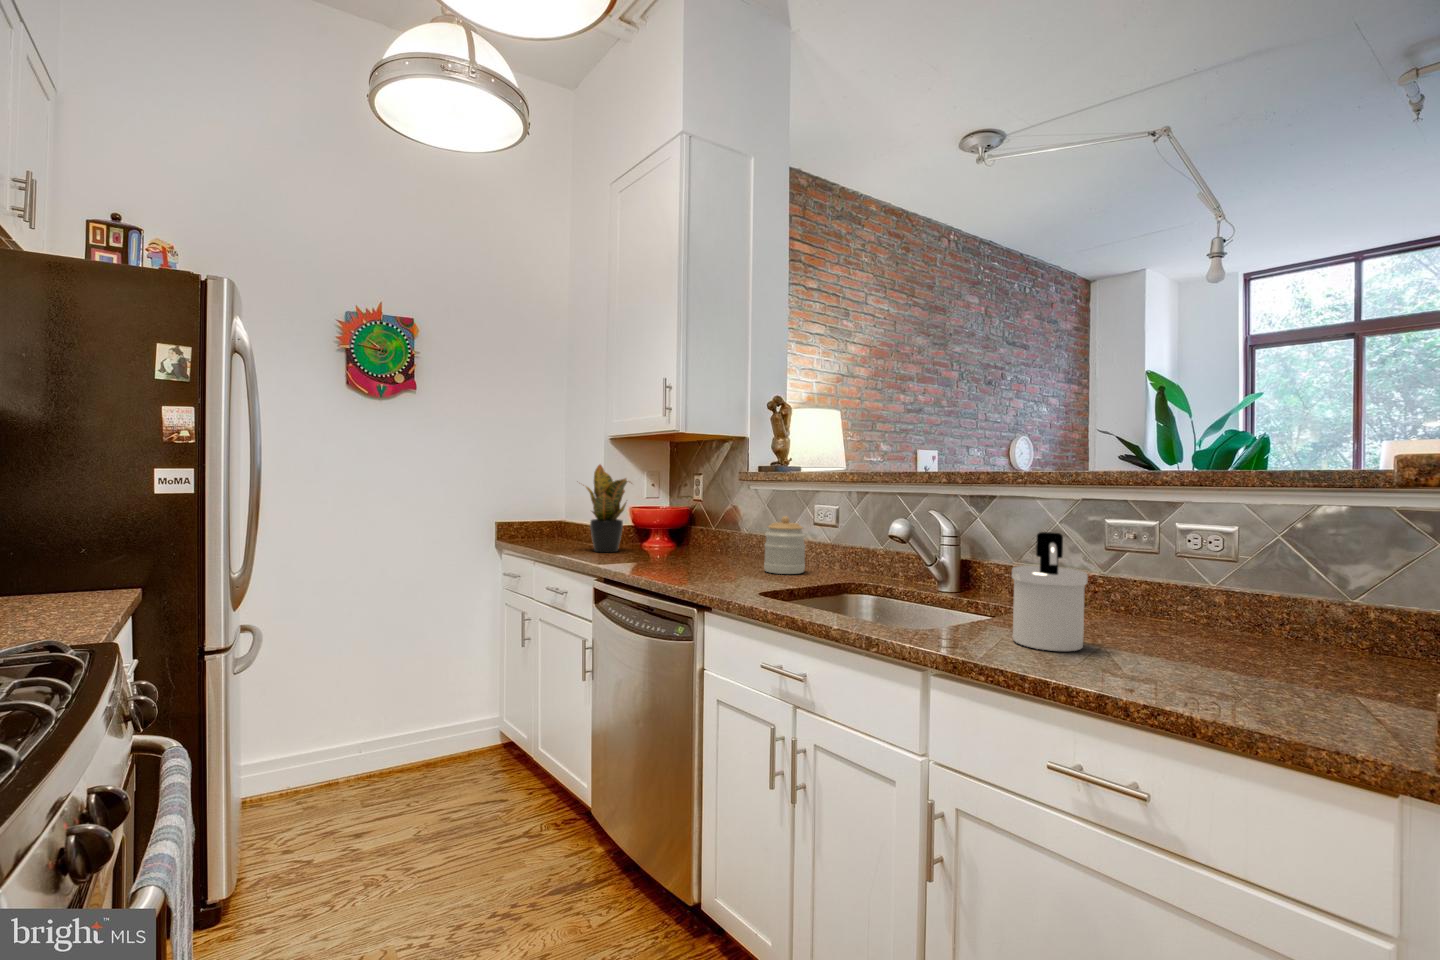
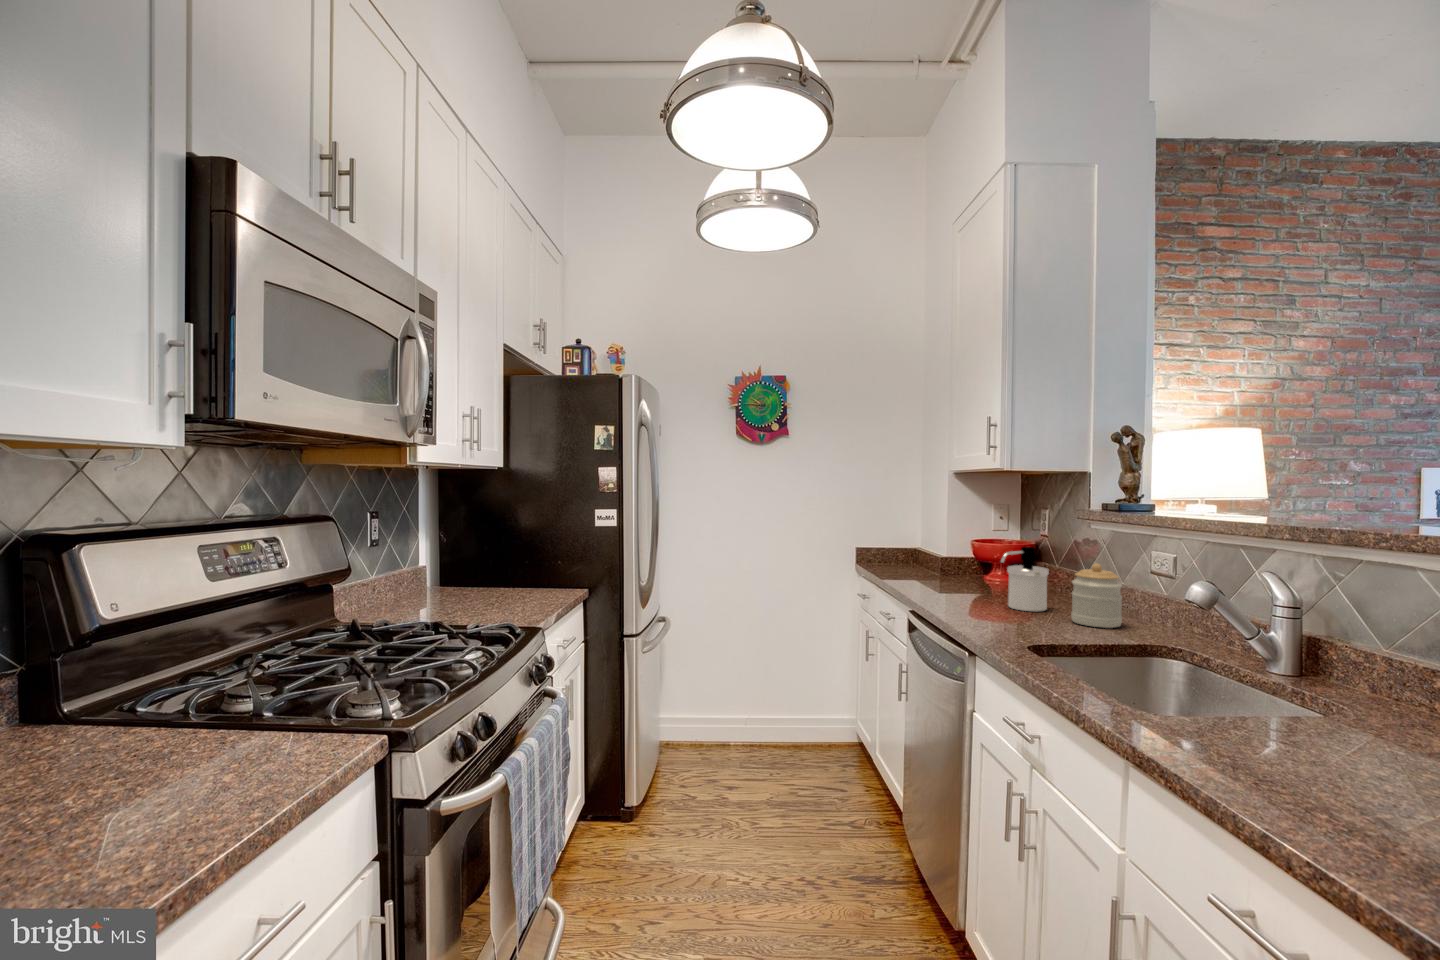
potted plant: present [583,465,628,552] -> none [906,497,965,584]
soap dispenser: present [1012,532,1088,651] -> present [1001,547,1049,611]

